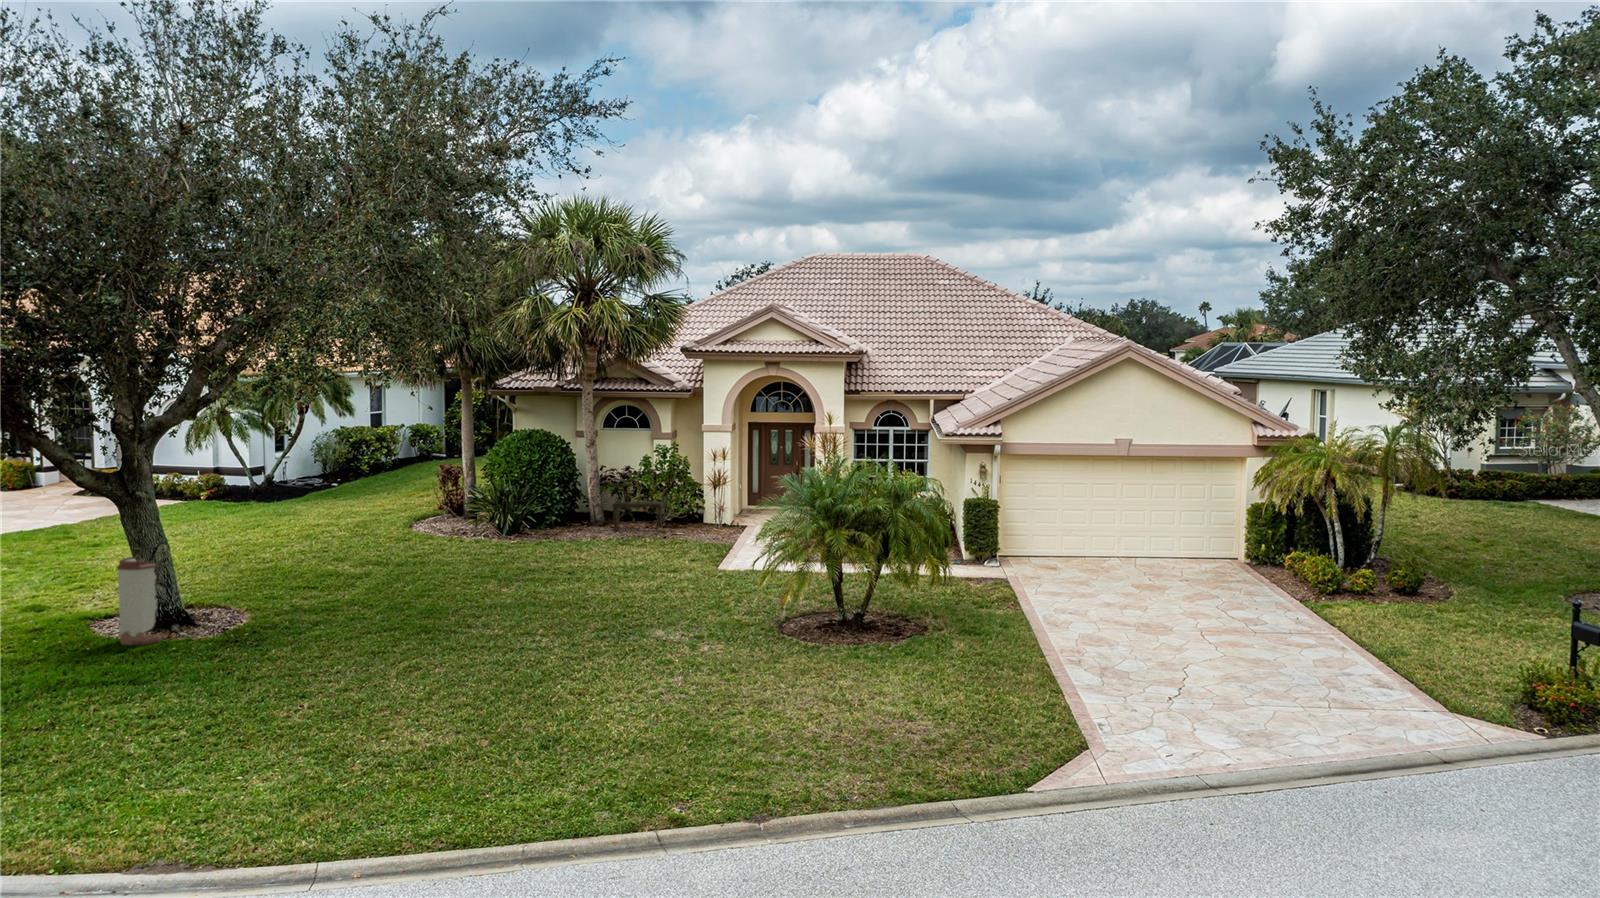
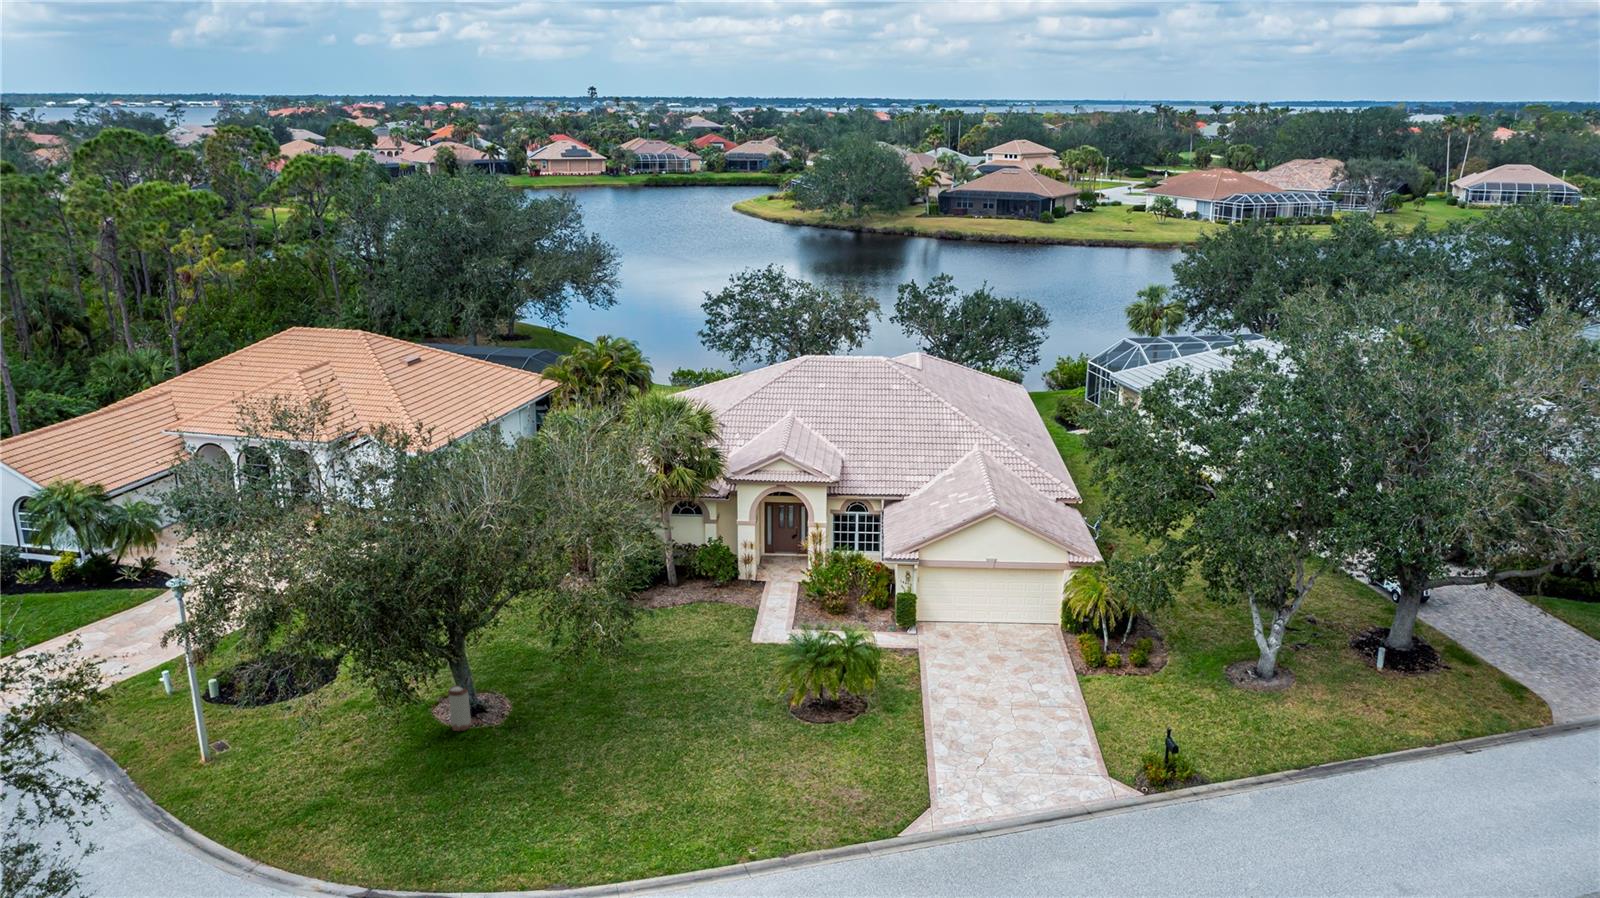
bench: present [612,501,664,531] -> none [681,568,714,590]

